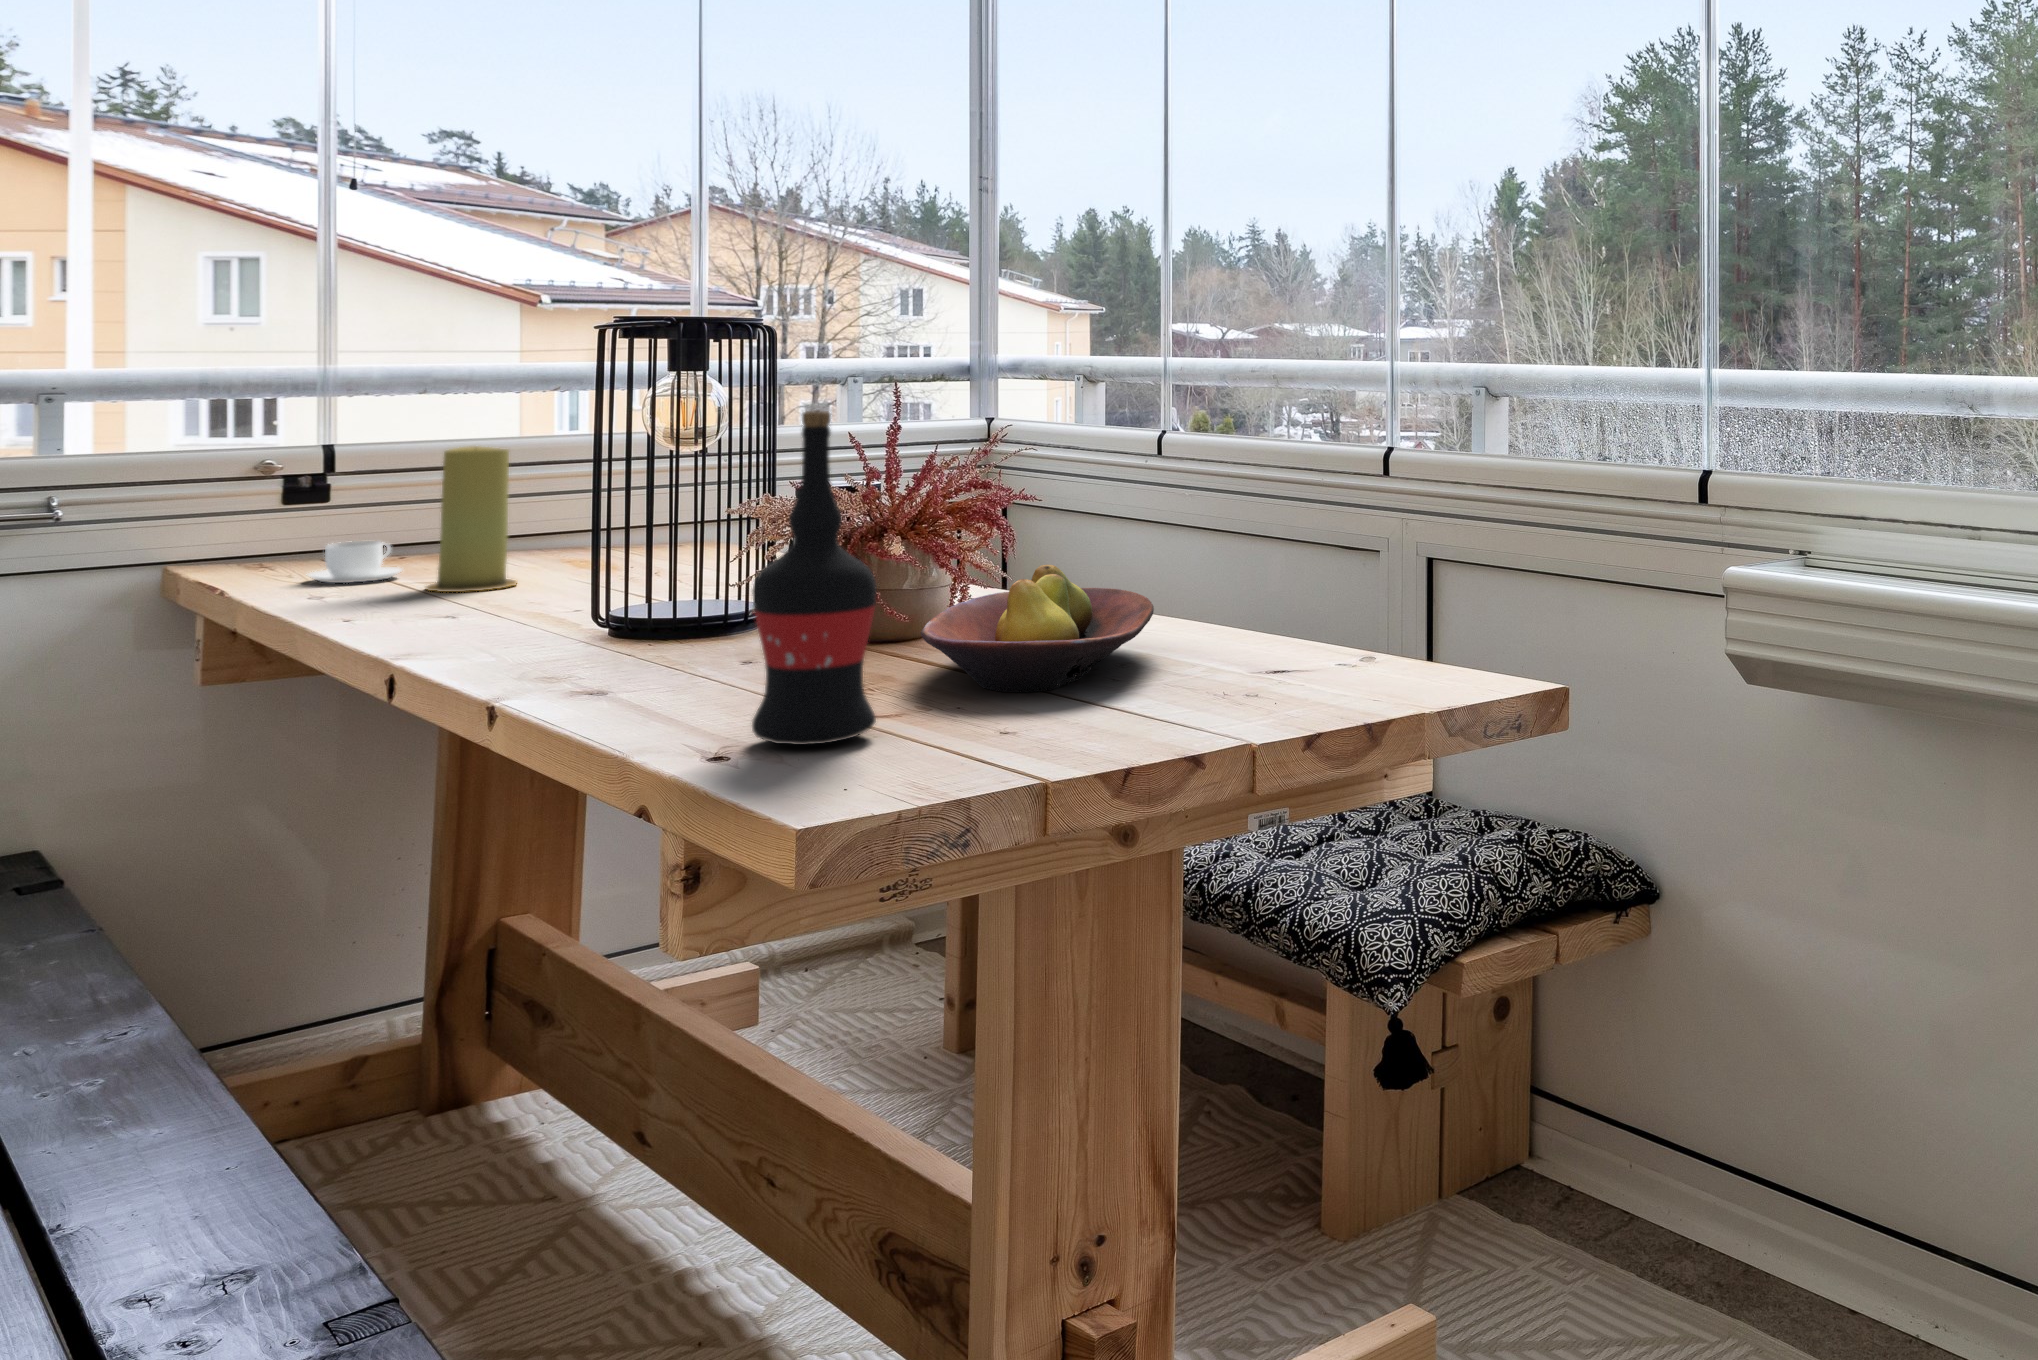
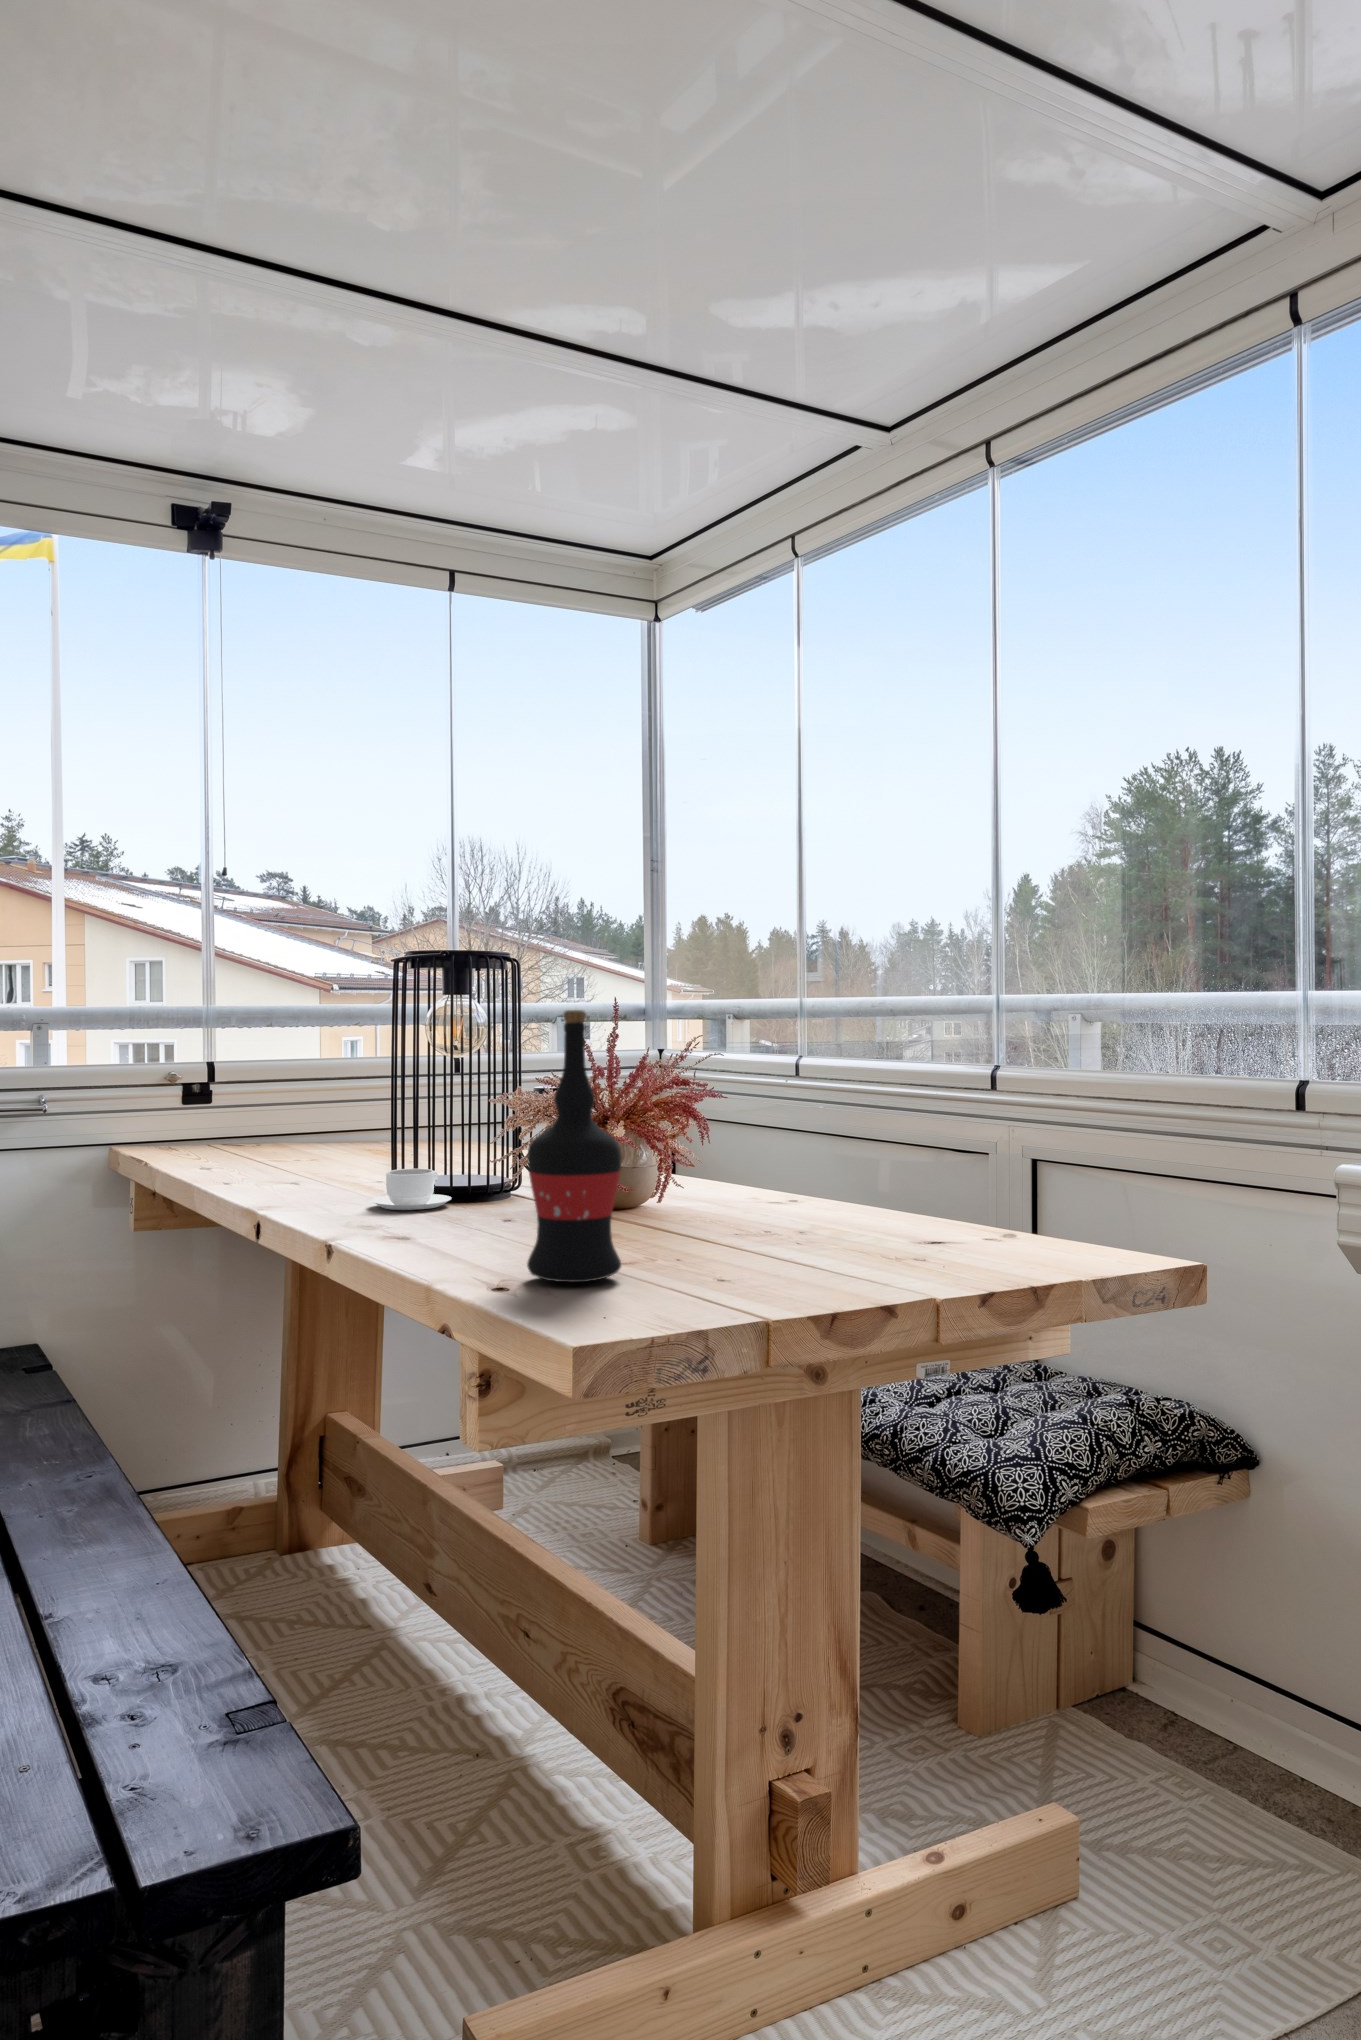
candle: present [426,446,517,592] -> none [277,1057,339,1165]
coffee cup: present [308,541,402,583] -> present [371,1169,451,1210]
fruit bowl: present [921,565,1154,692] -> none [646,1147,826,1250]

